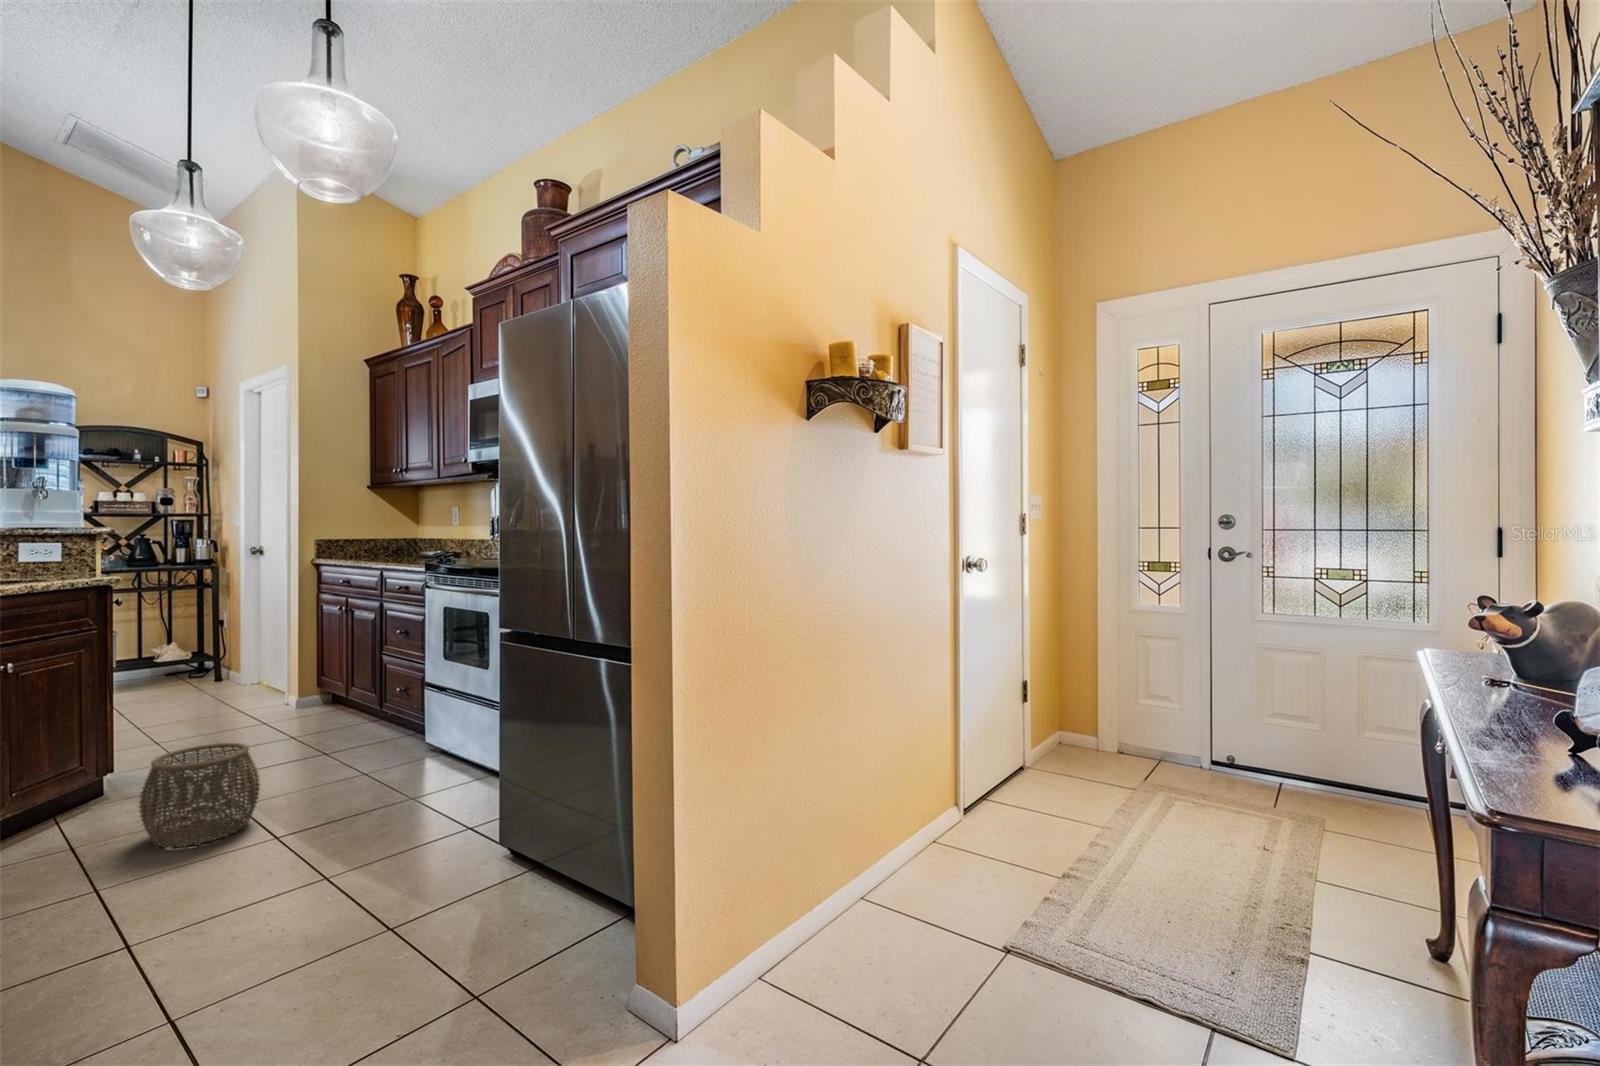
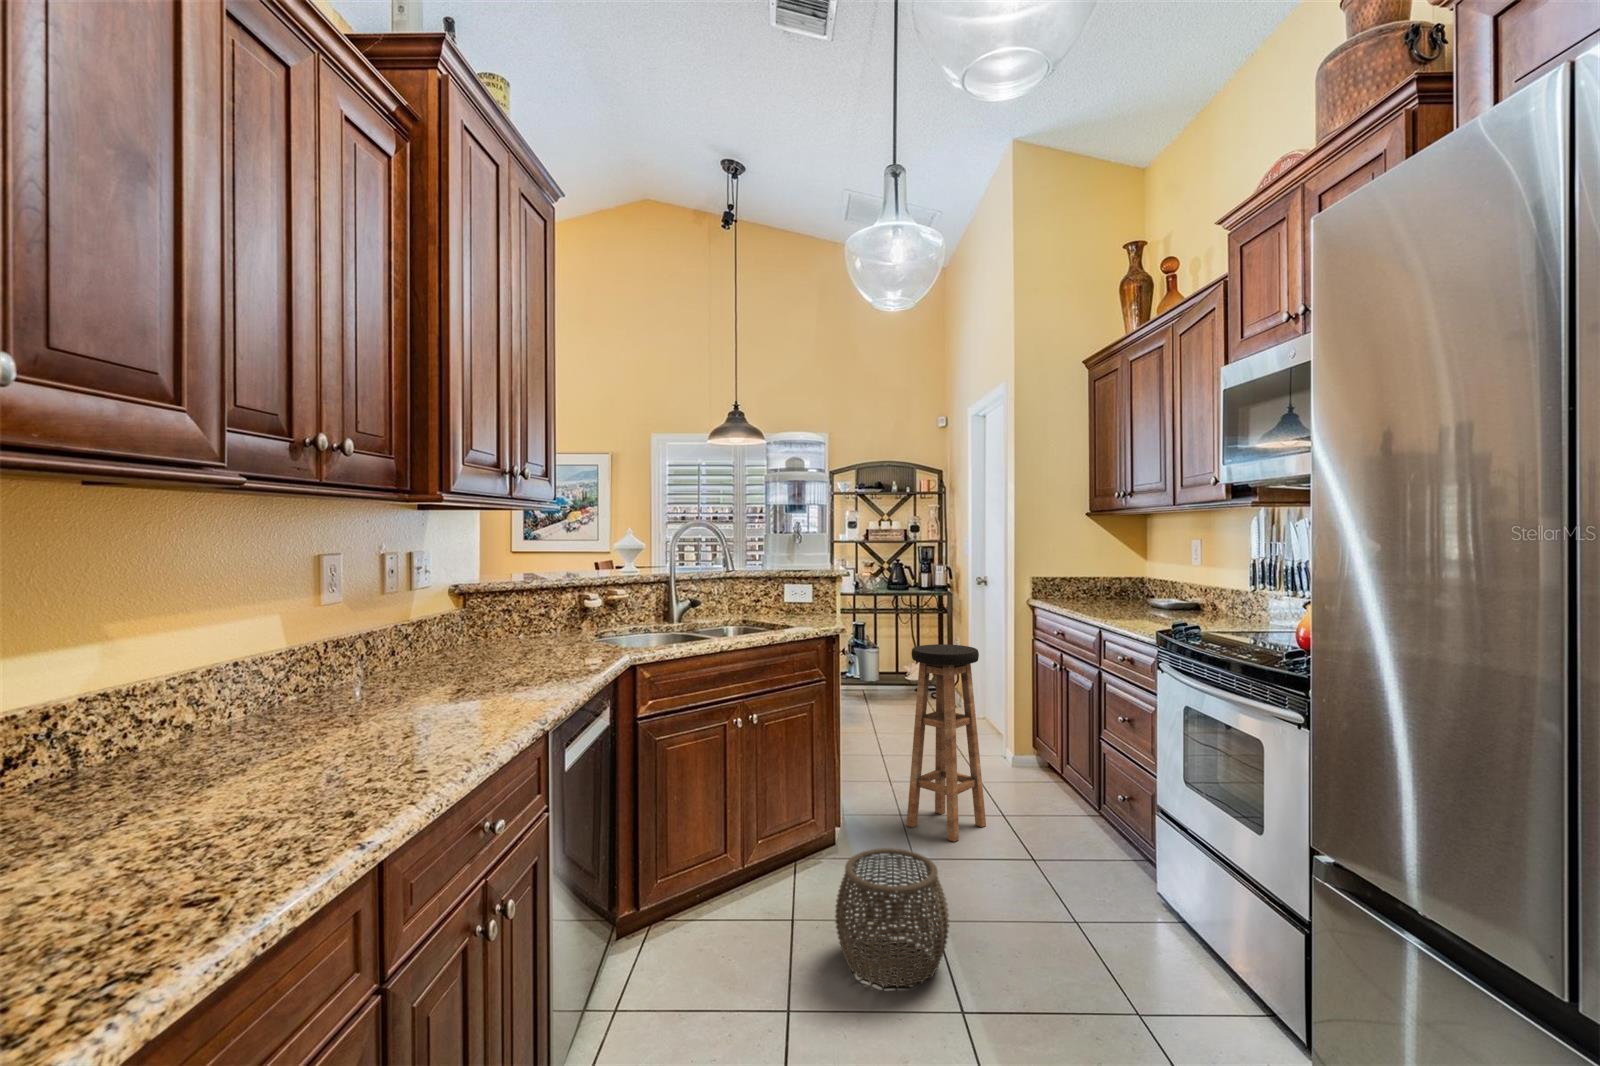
bar stool: none [190,594,277,763] -> present [907,644,986,842]

